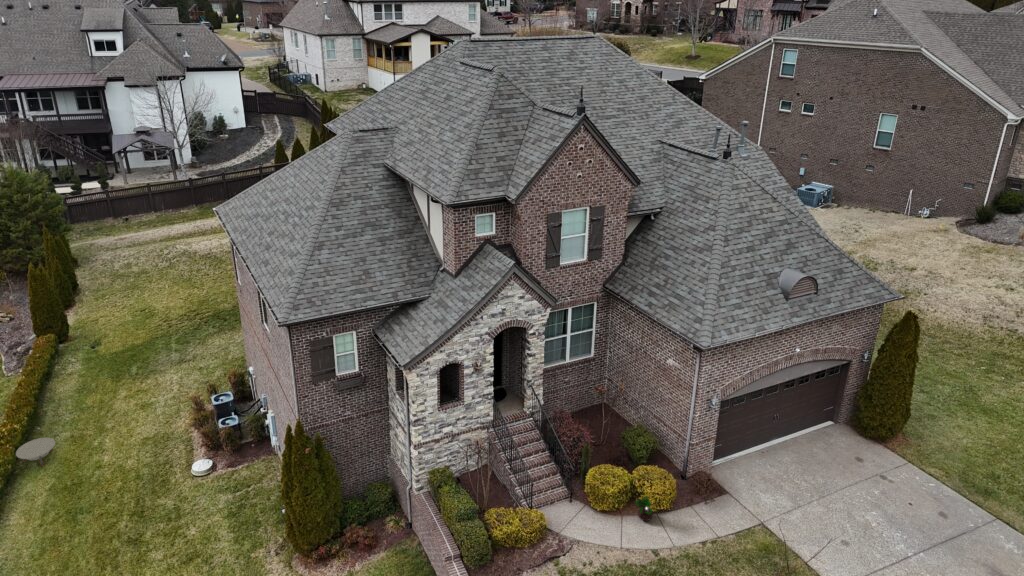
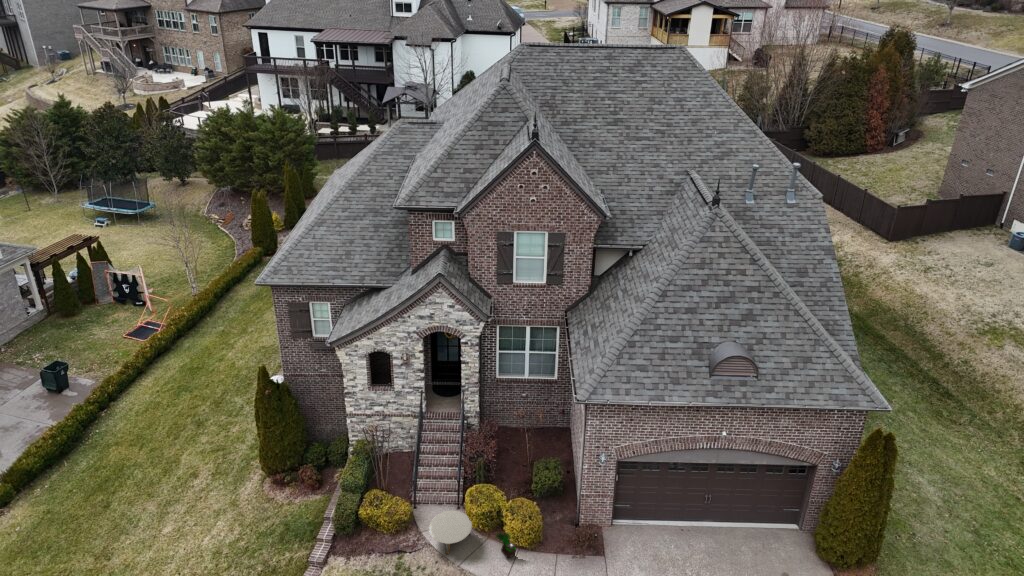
round table: present [16,438,55,466] -> present [429,511,472,554]

